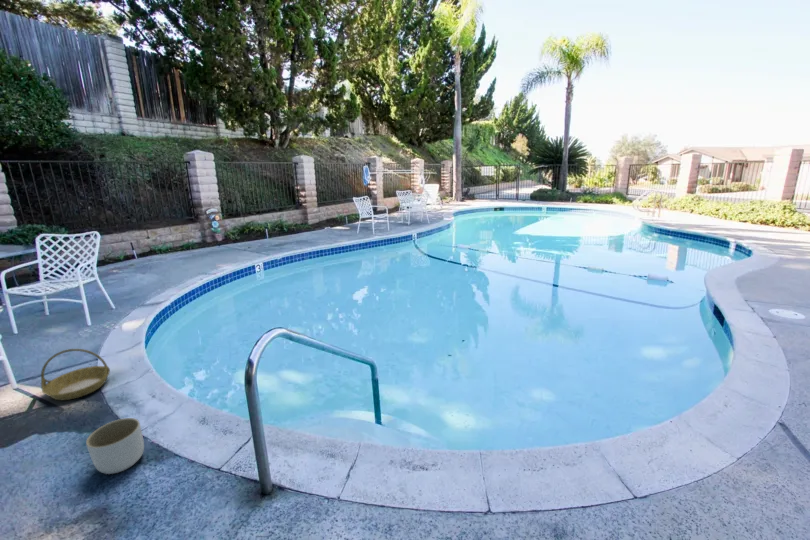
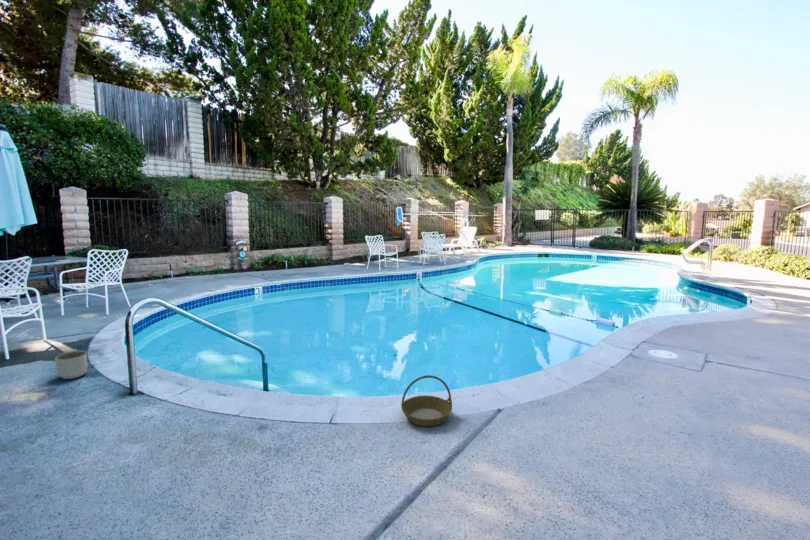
basket: present [41,349,110,400] -> present [401,375,452,426]

